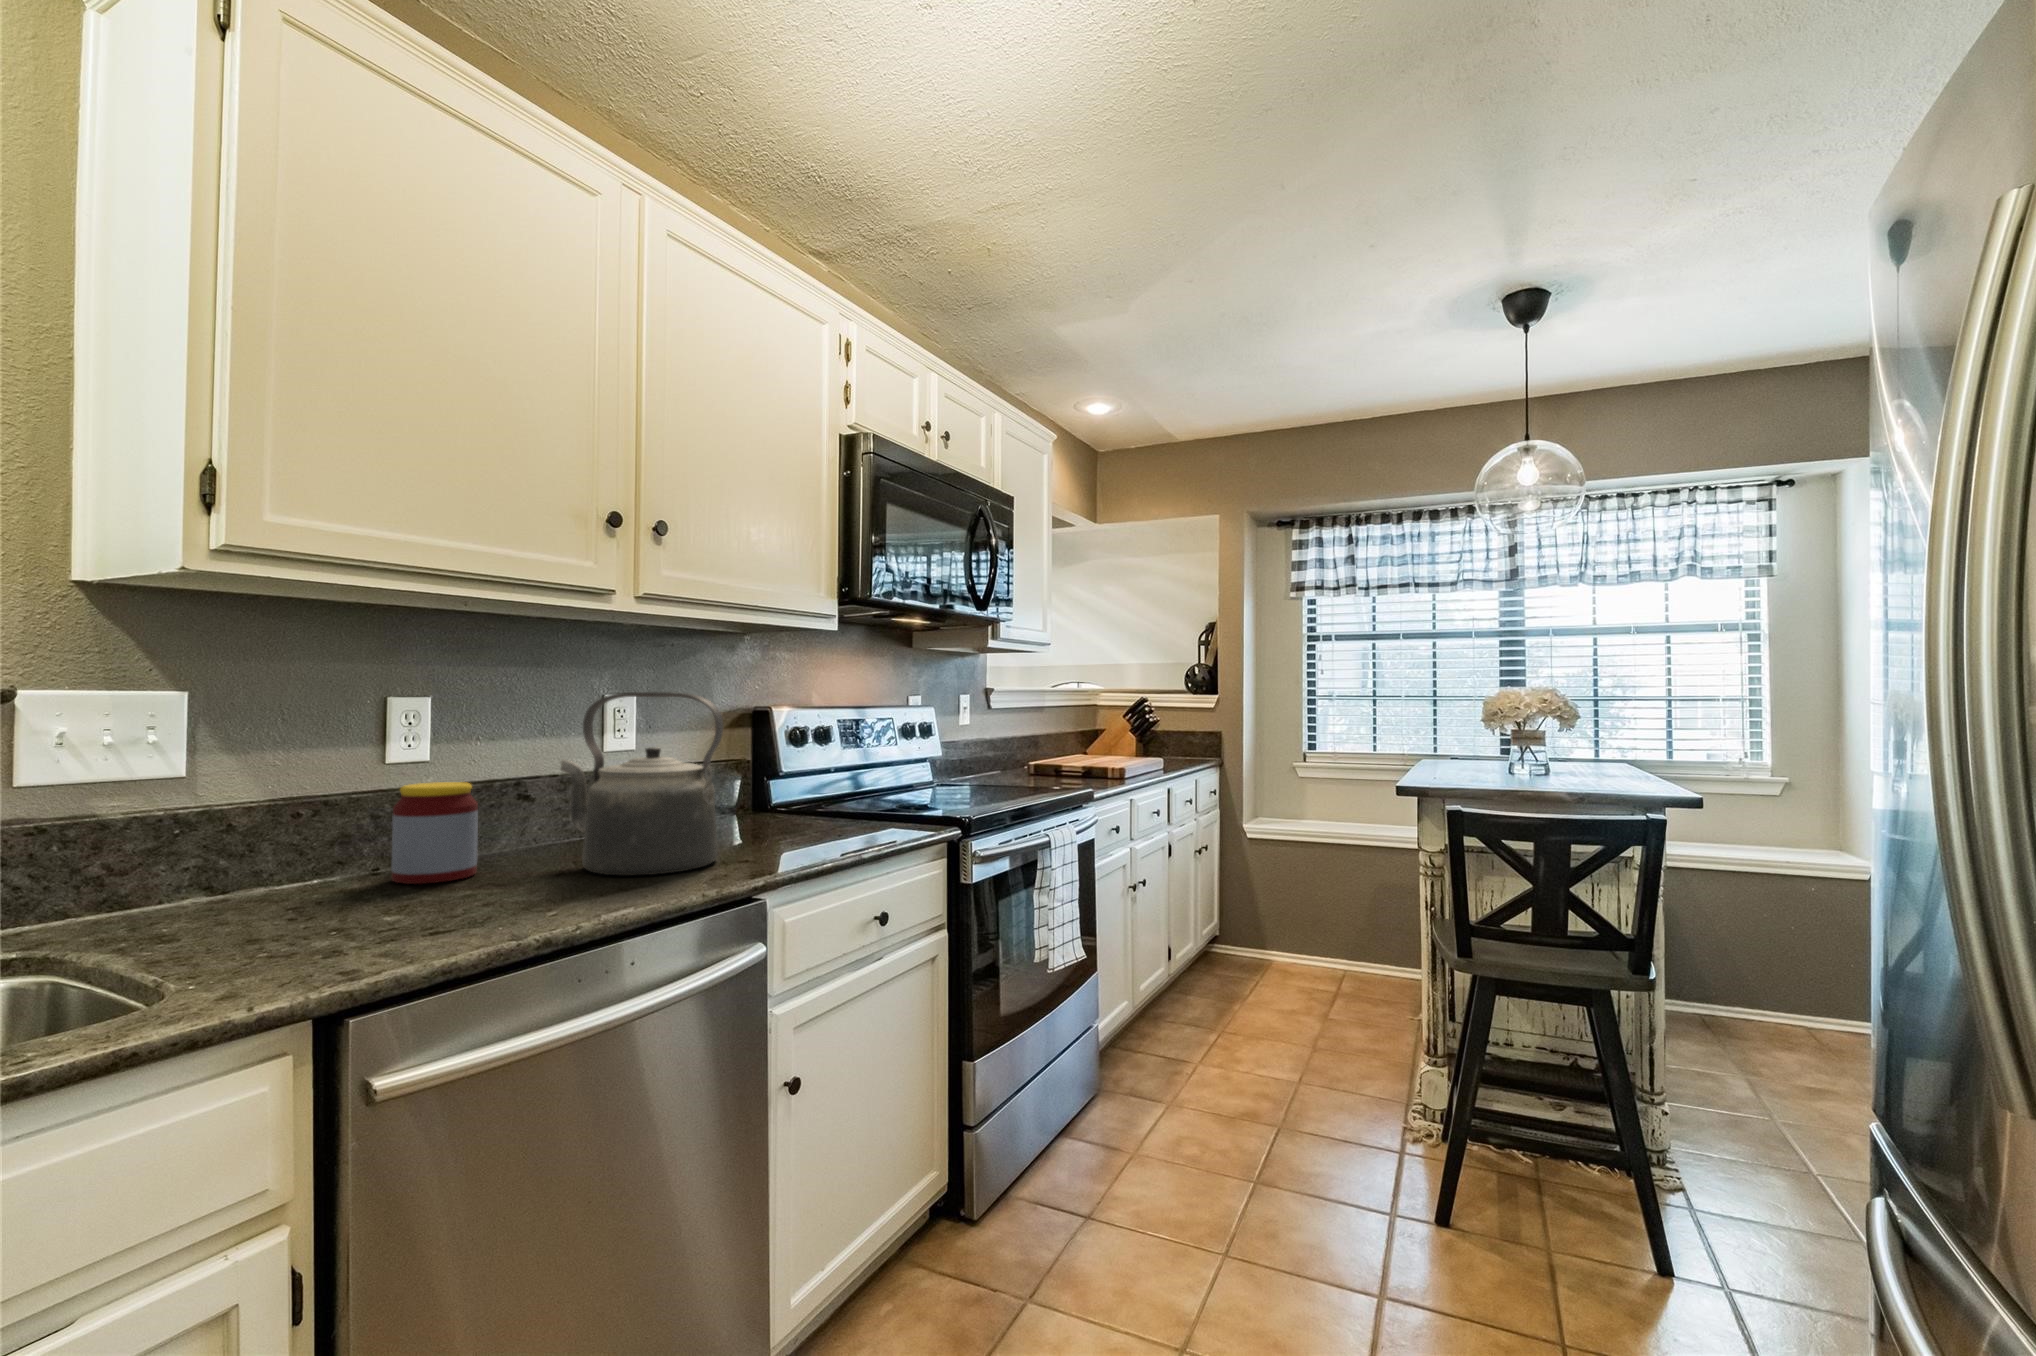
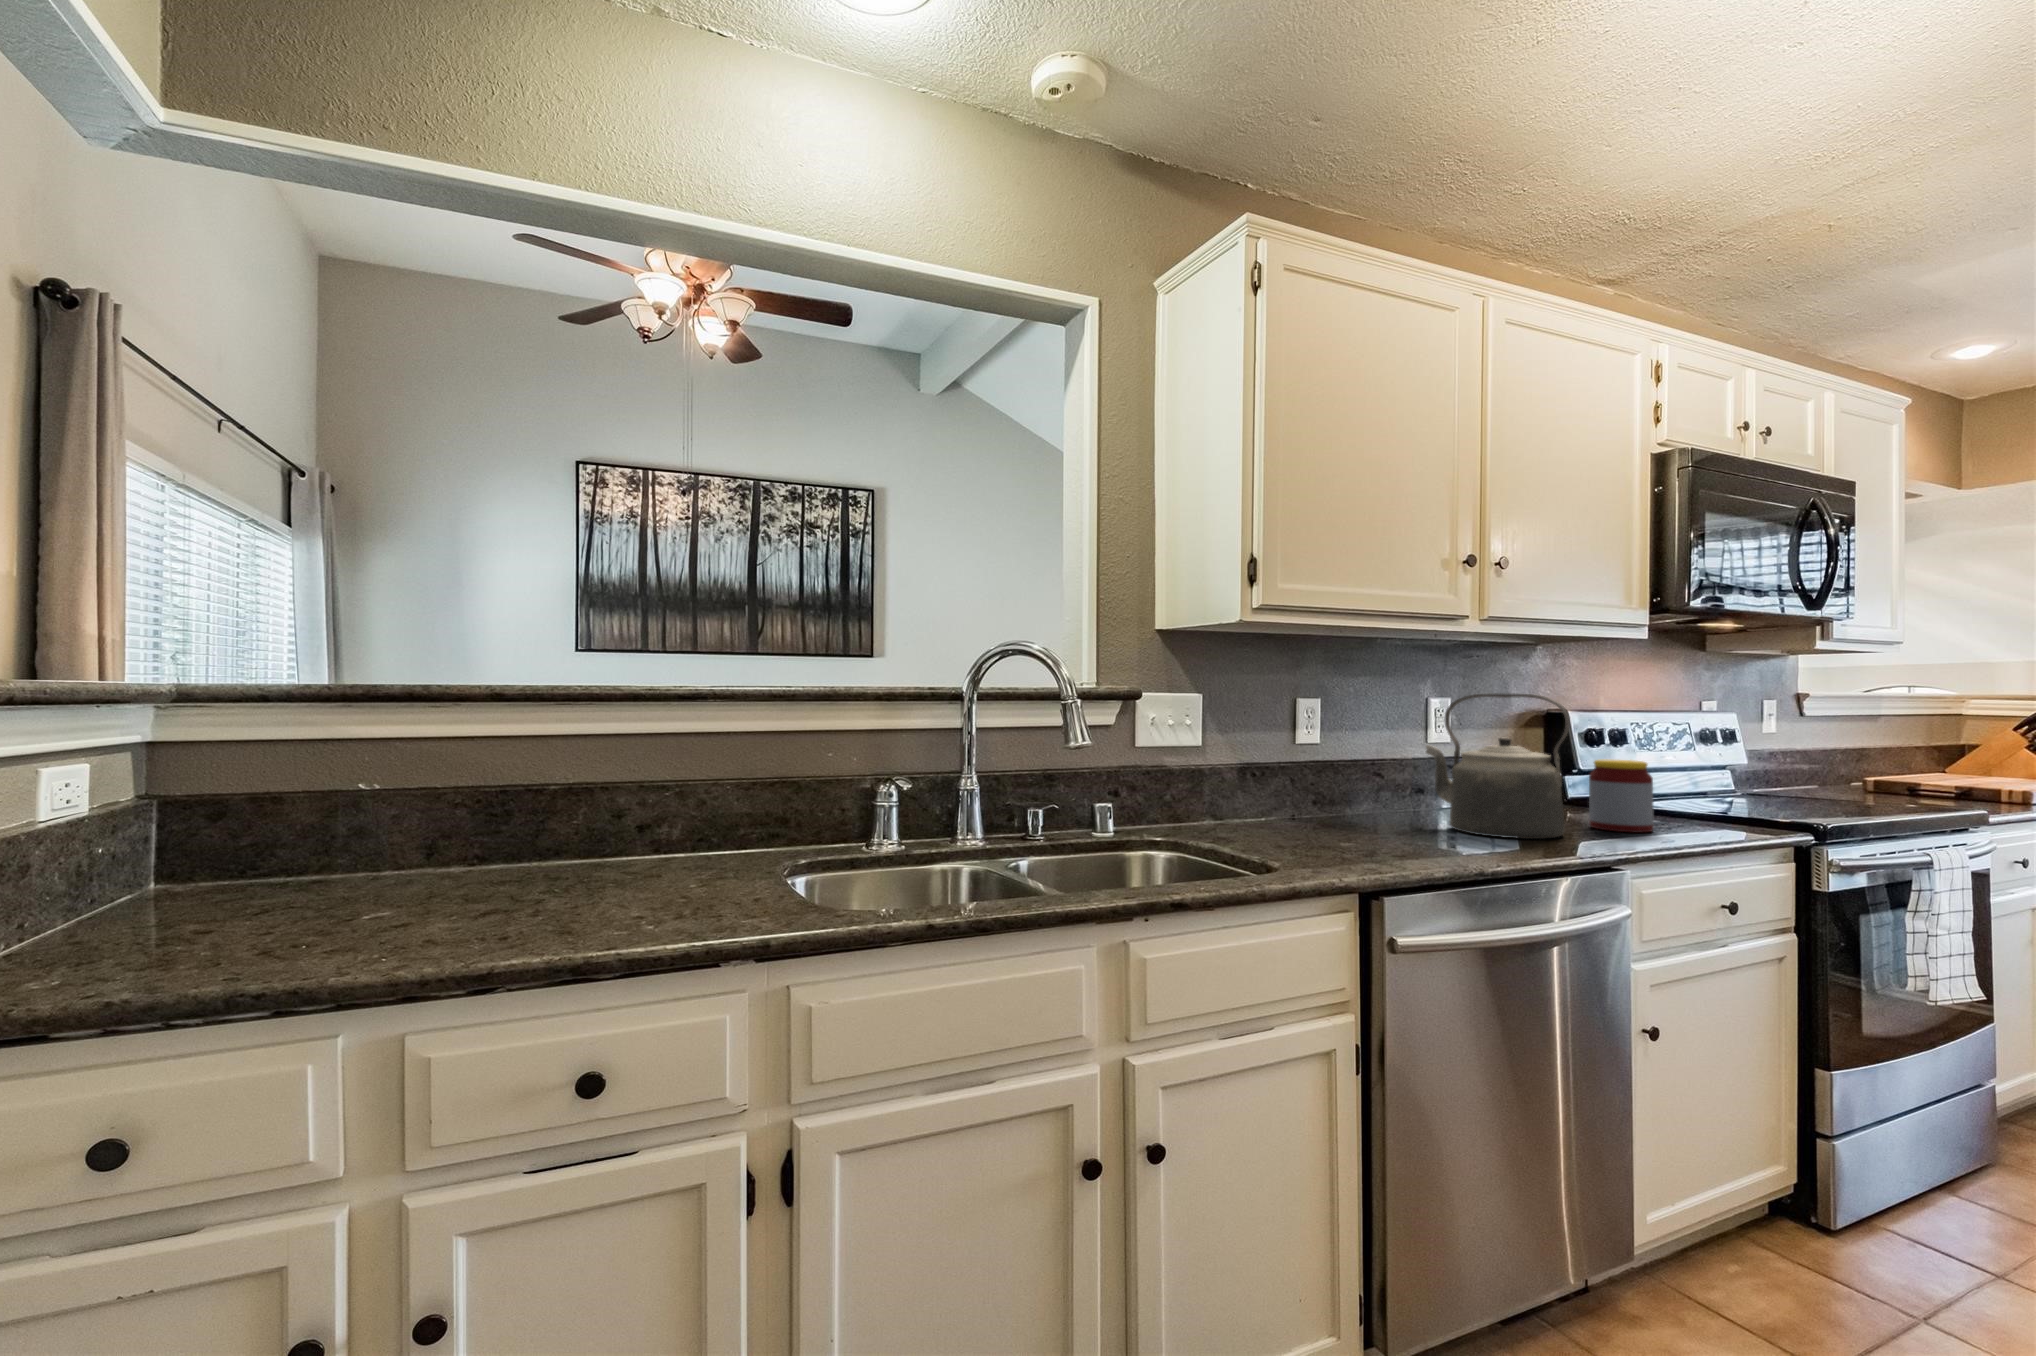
jar: present [392,782,478,884] -> present [1589,760,1654,832]

